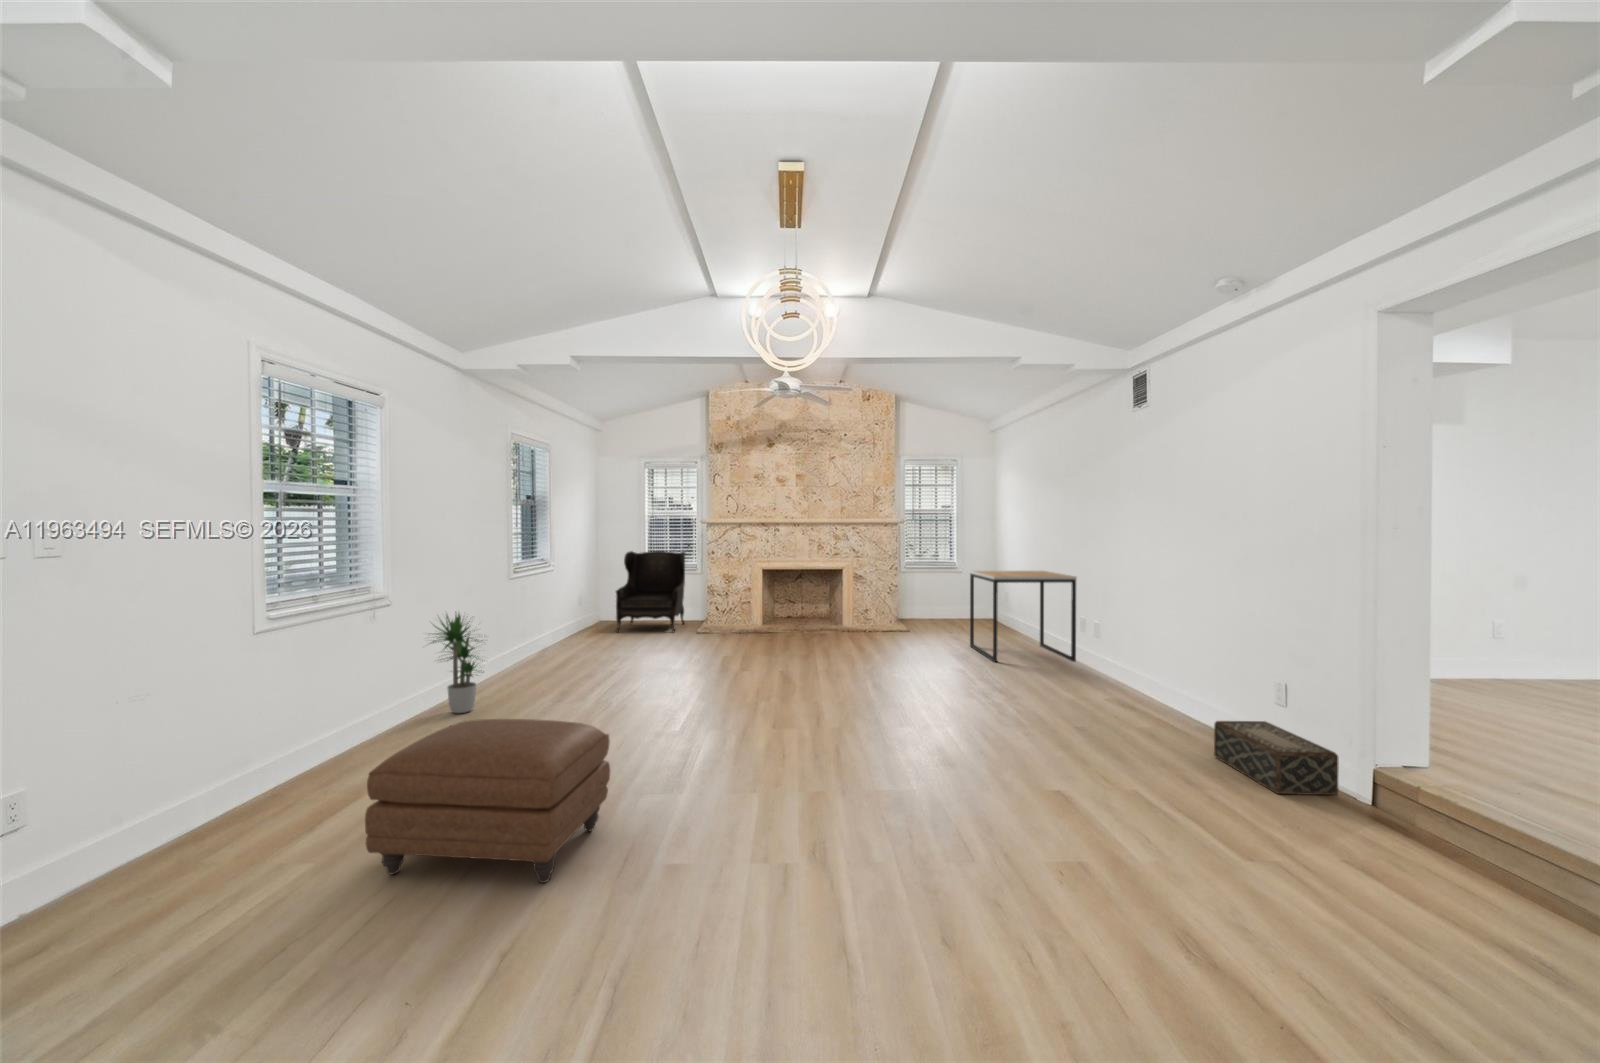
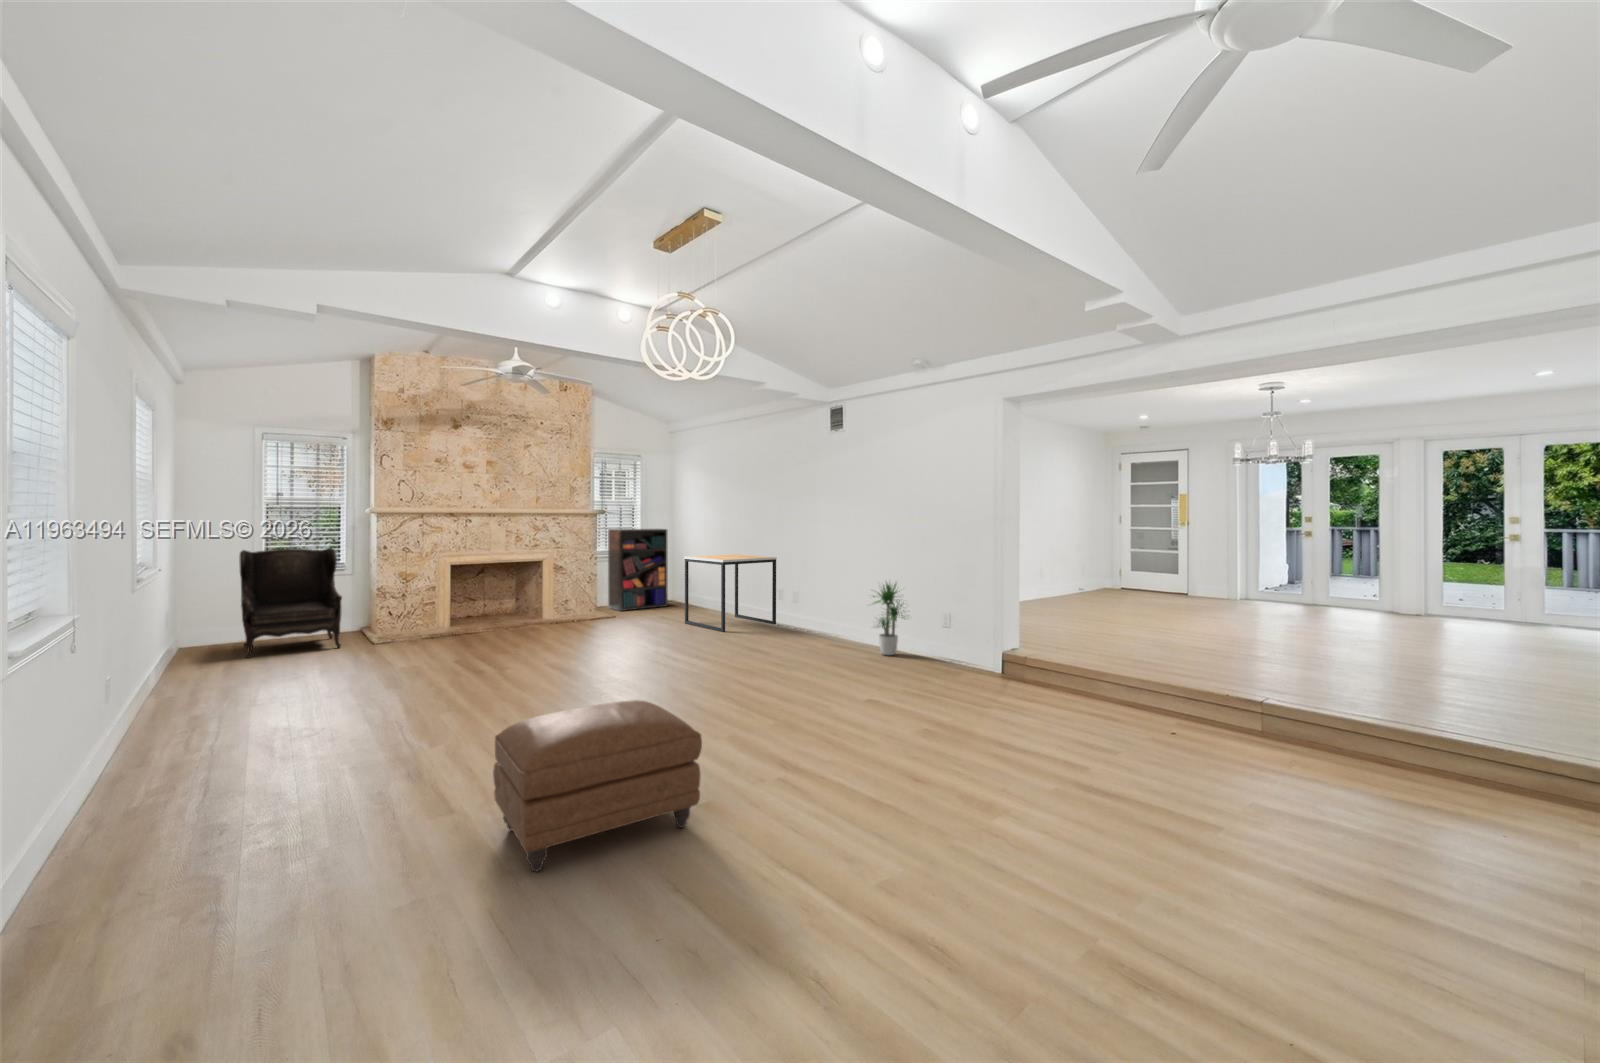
bookshelf: none [923,539,985,625] -> present [608,529,668,611]
potted plant: present [432,612,483,713] -> present [873,582,905,655]
woven basket: present [1214,721,1339,795] -> none [926,637,993,674]

